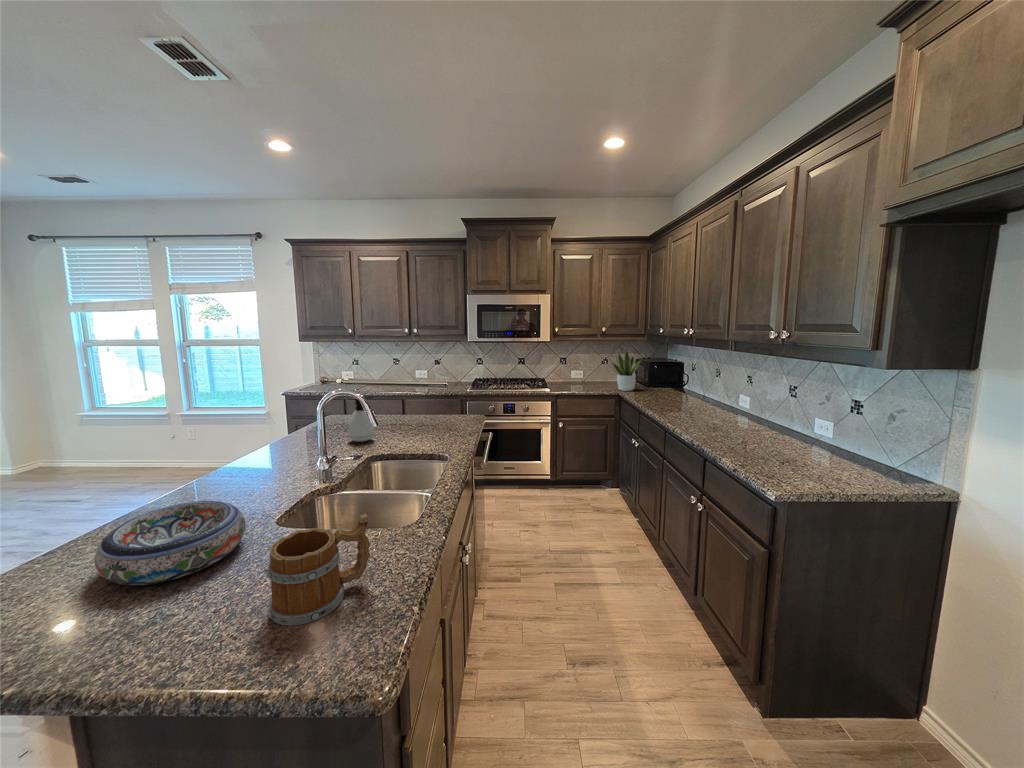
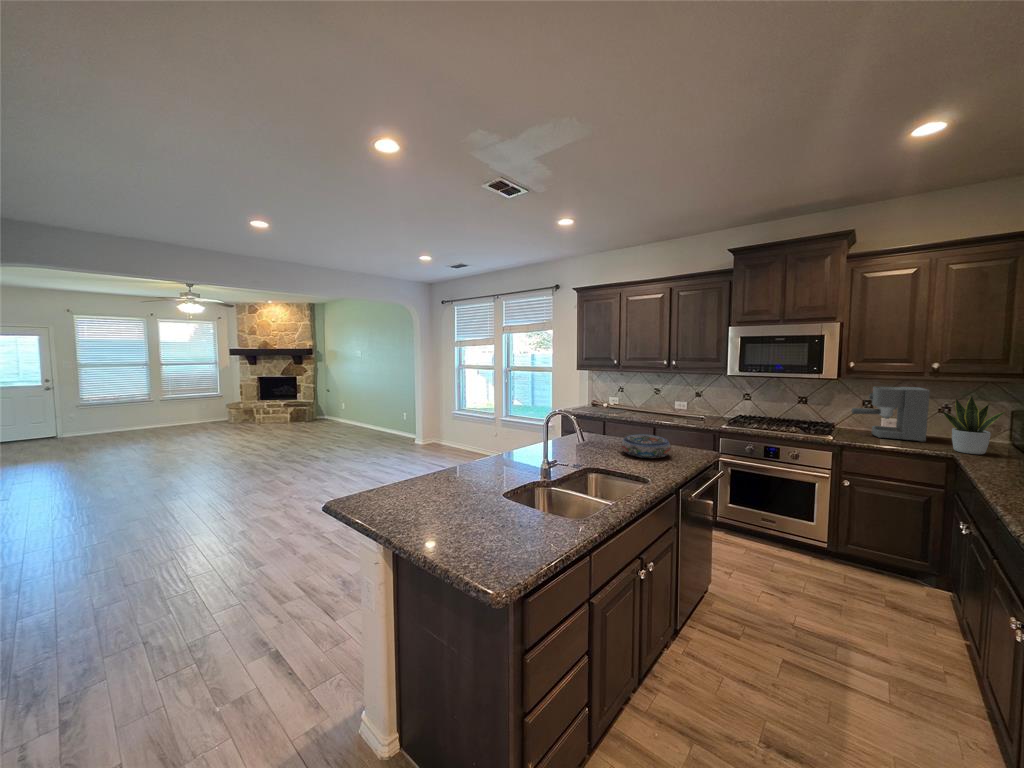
coffee maker: none [558,346,603,387] -> present [852,387,930,442]
soap dispenser: present [348,397,374,442] -> none [580,417,602,455]
bowl: present [95,501,246,585] -> present [621,434,671,458]
mug: present [266,514,370,625] -> none [469,494,533,550]

